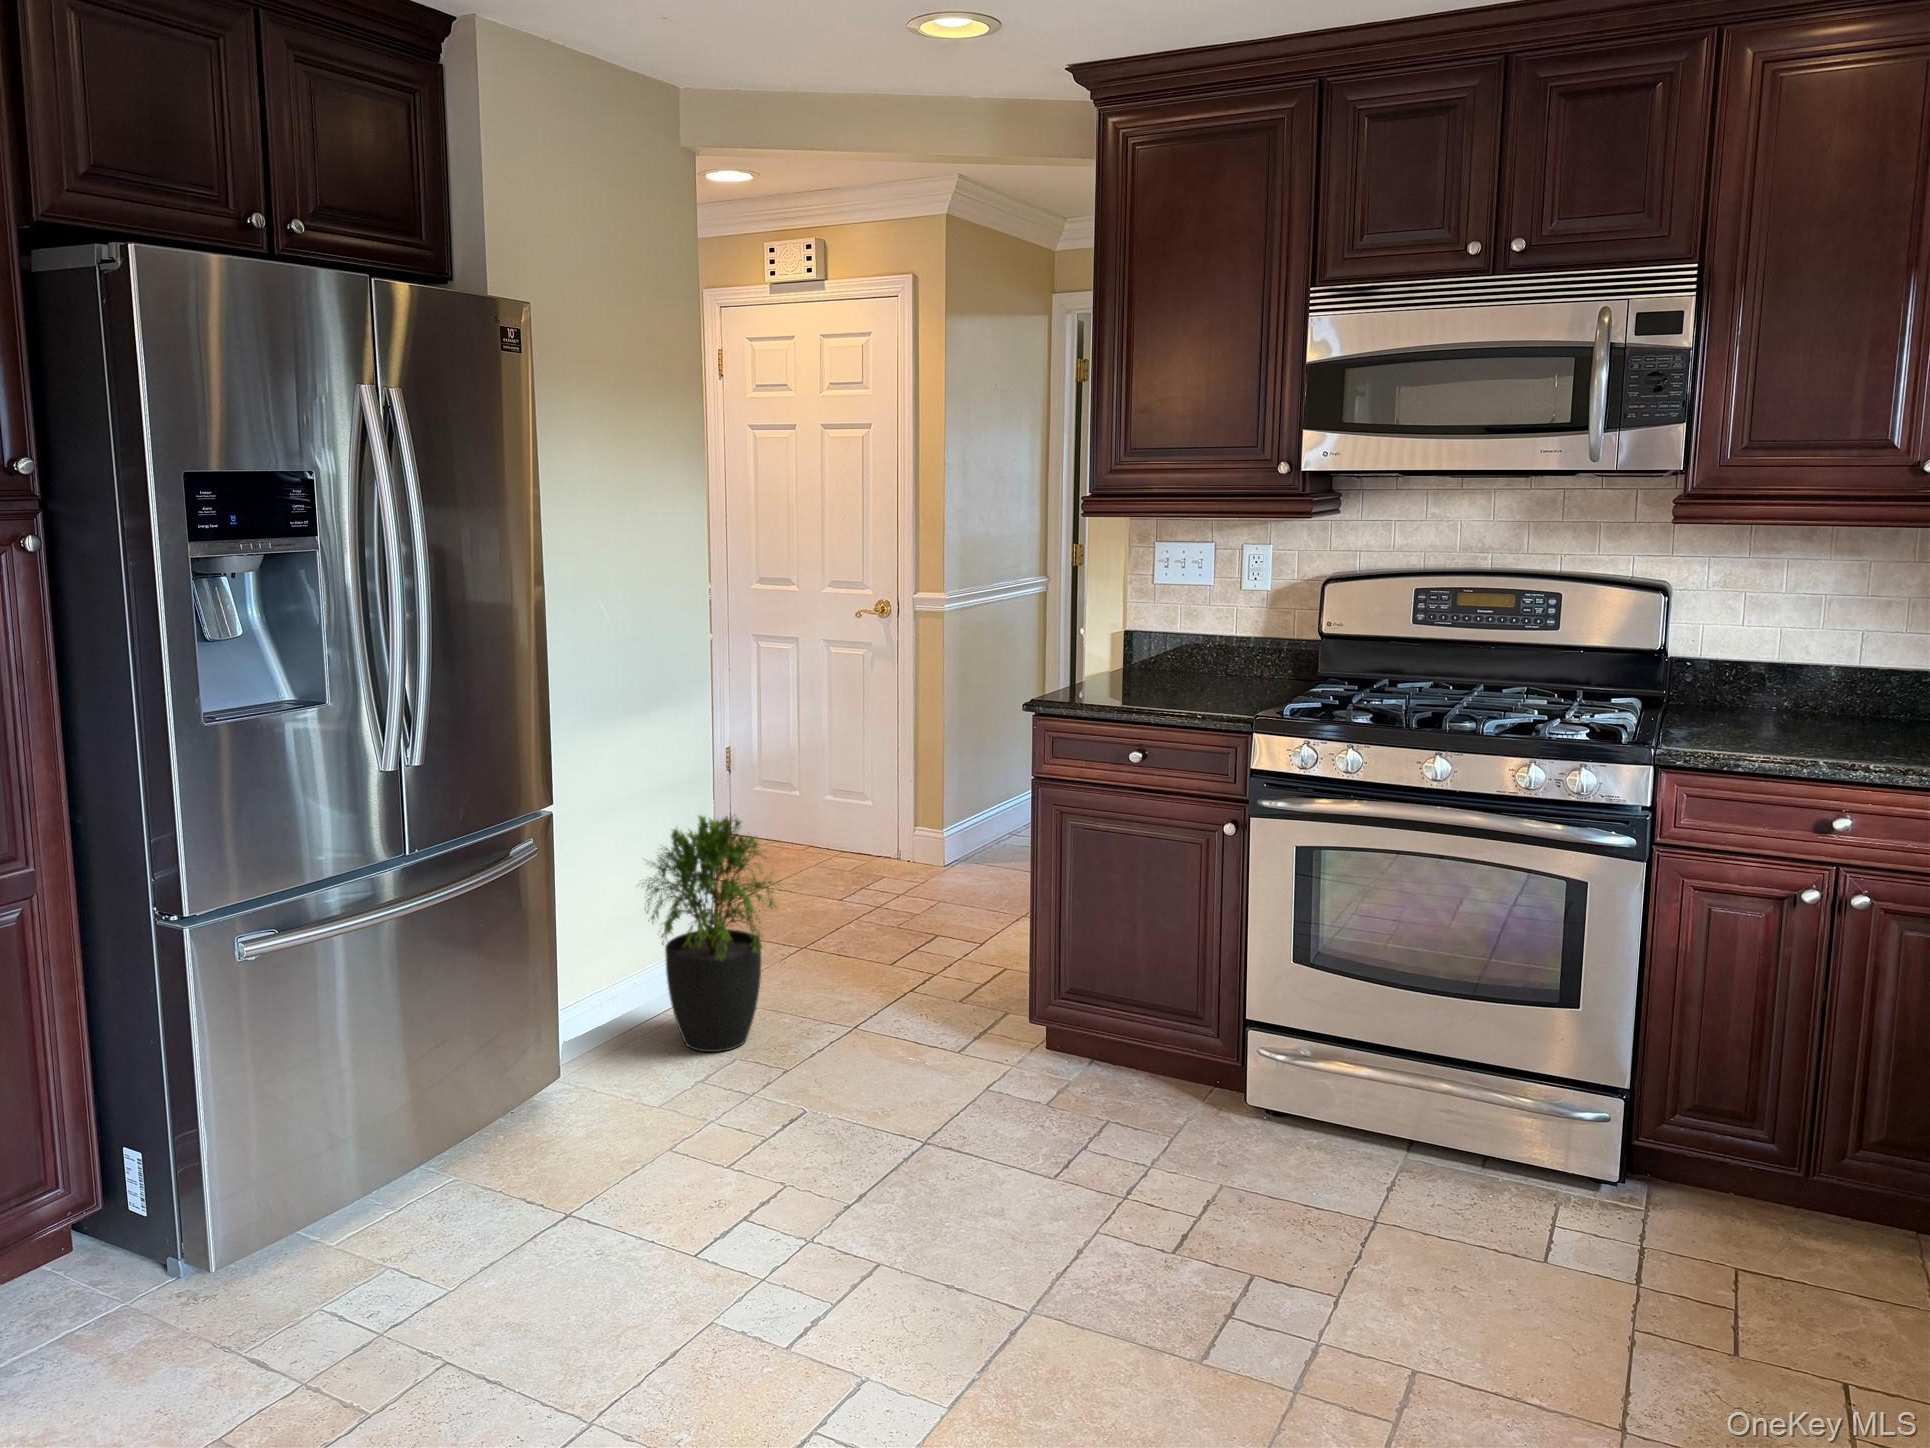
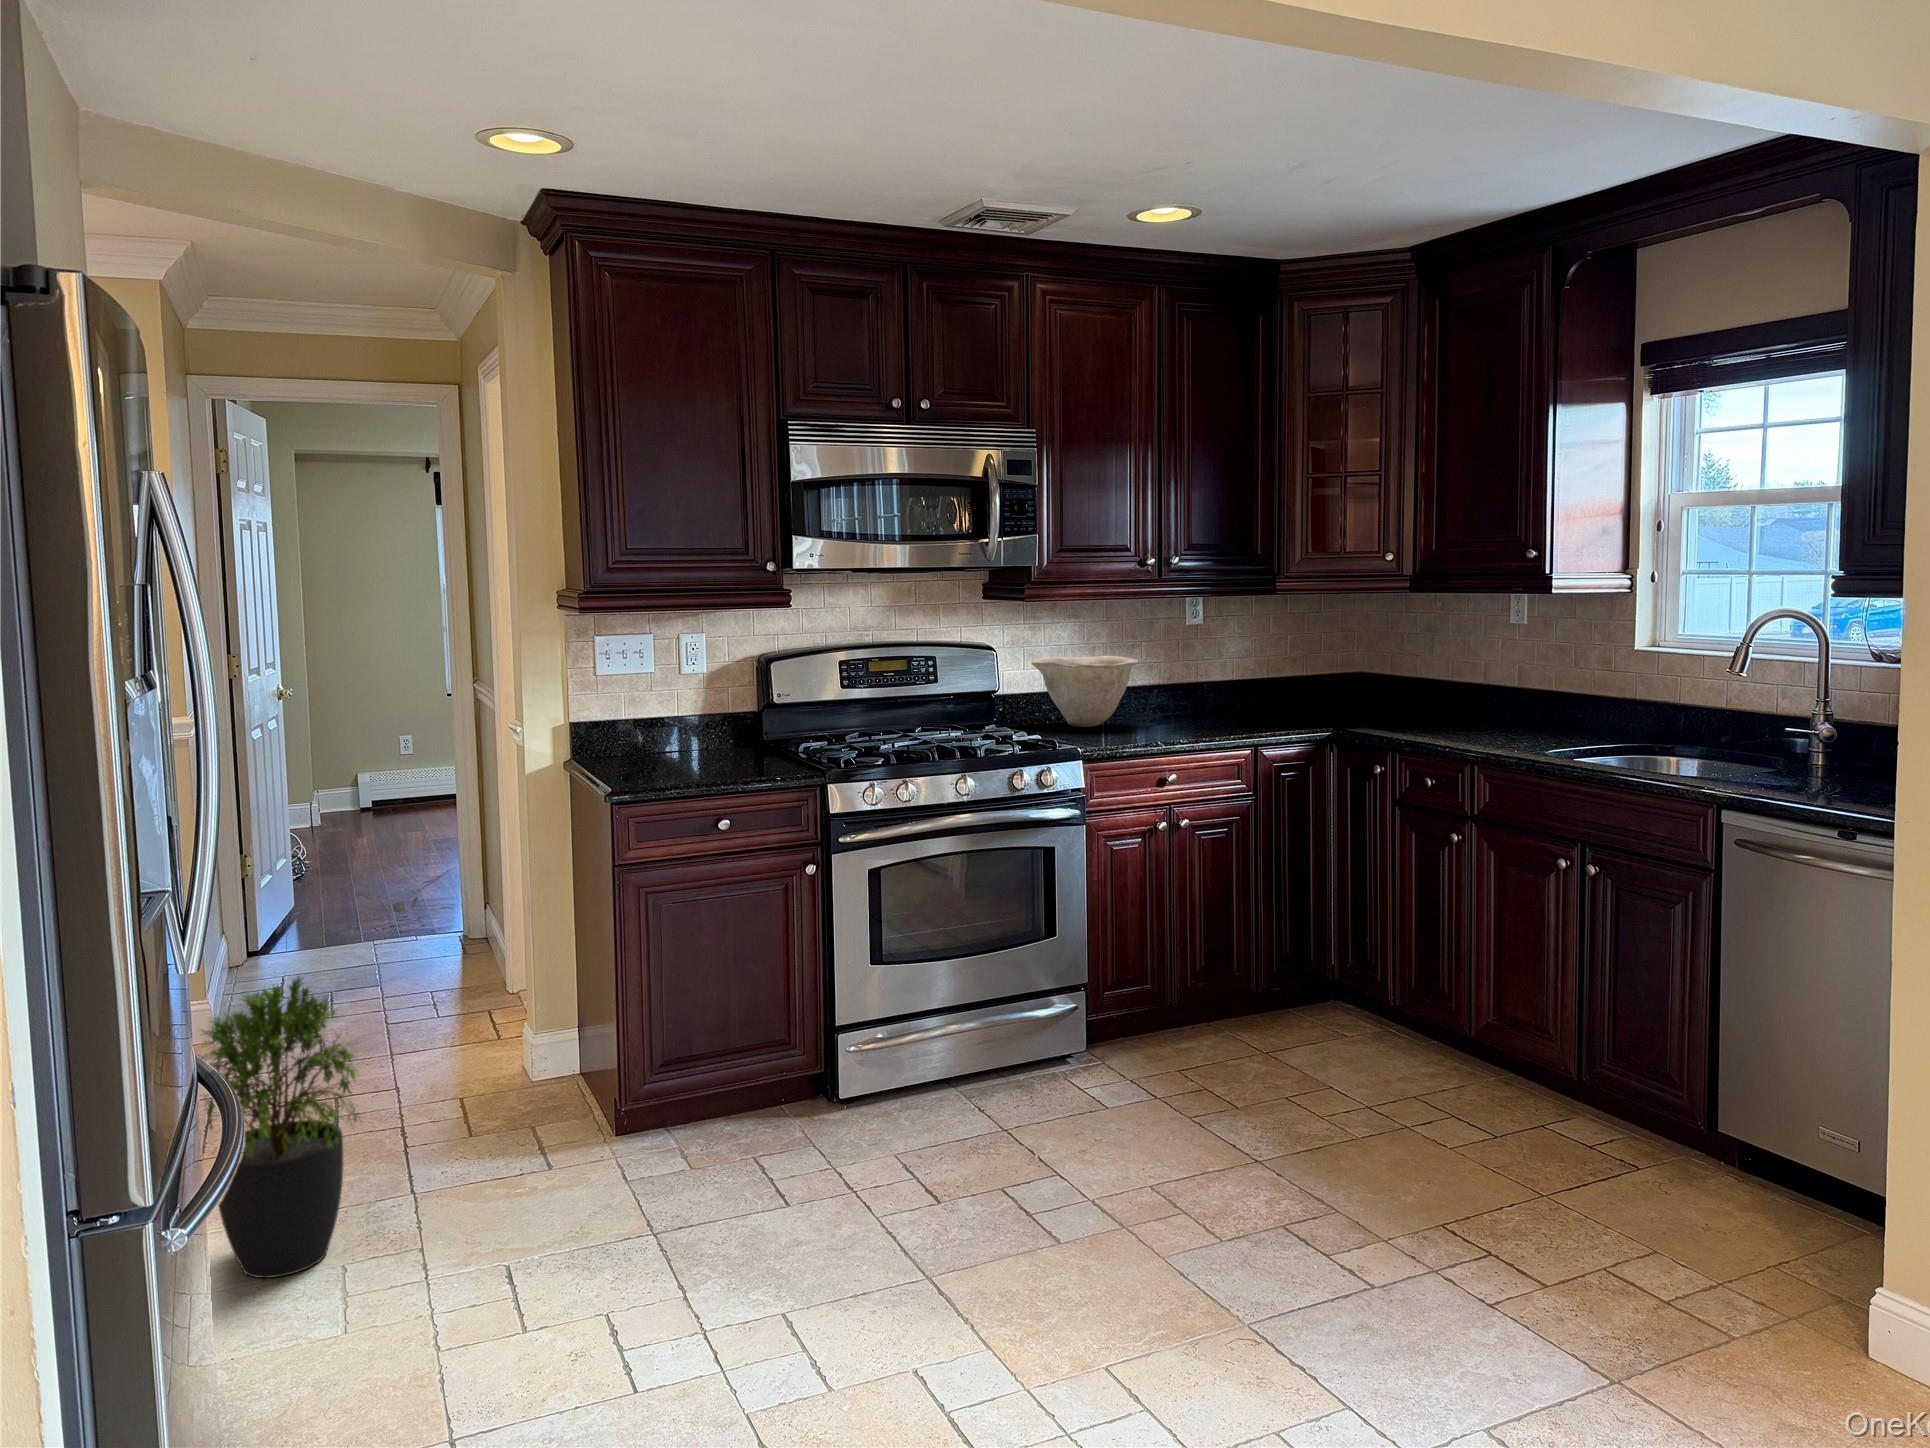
bowl: none [1707,610,1896,724] -> present [1032,656,1138,727]

